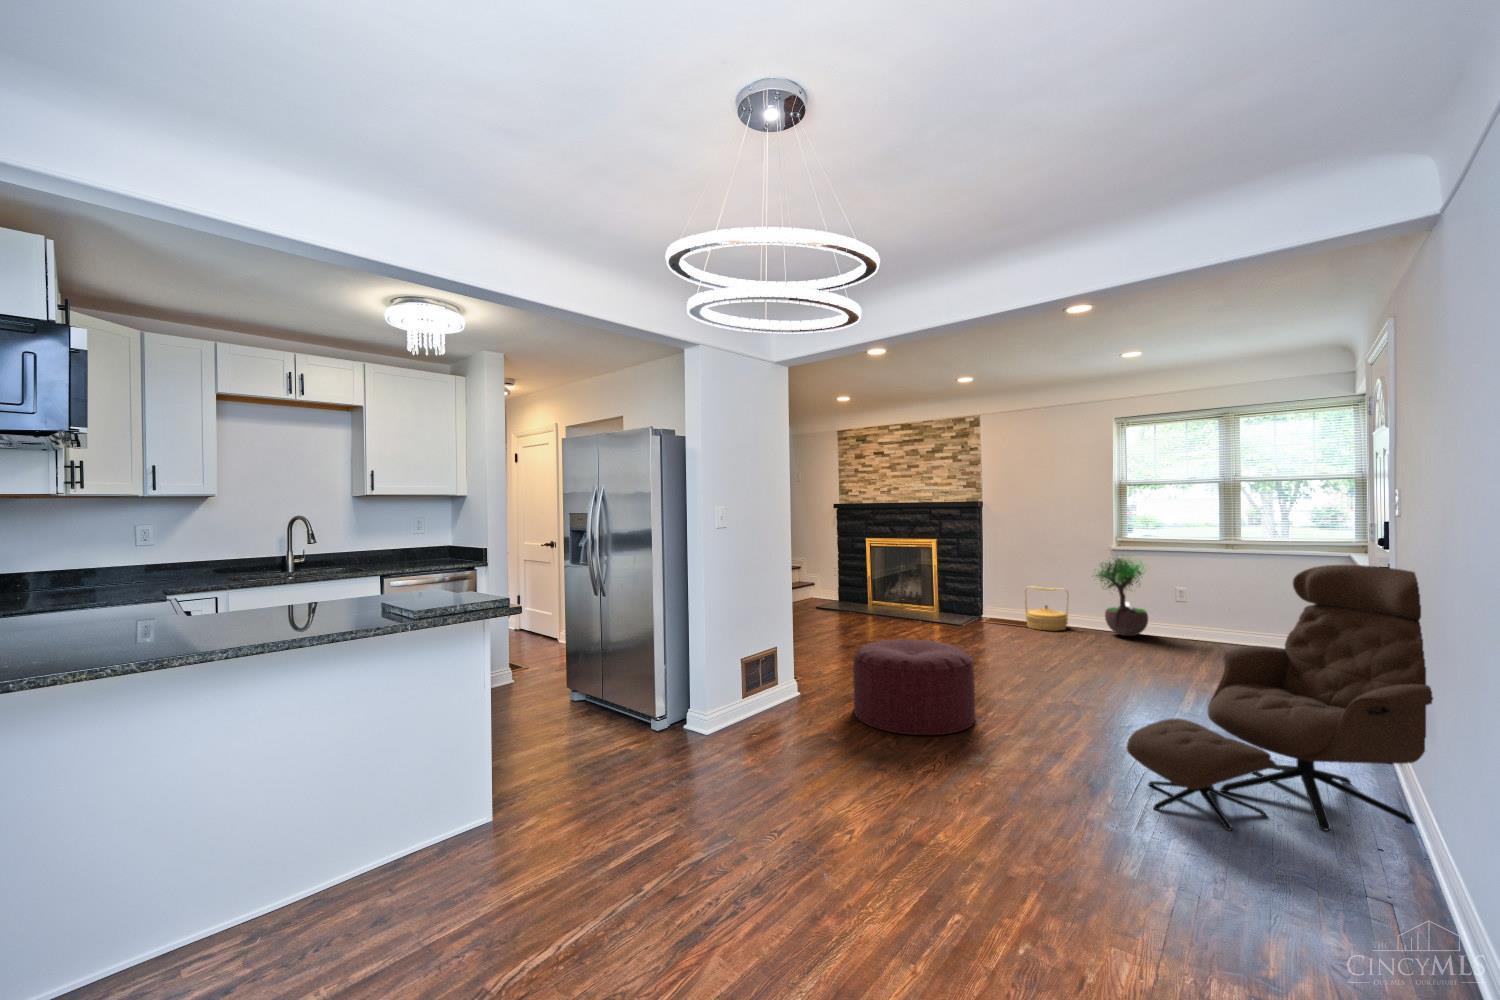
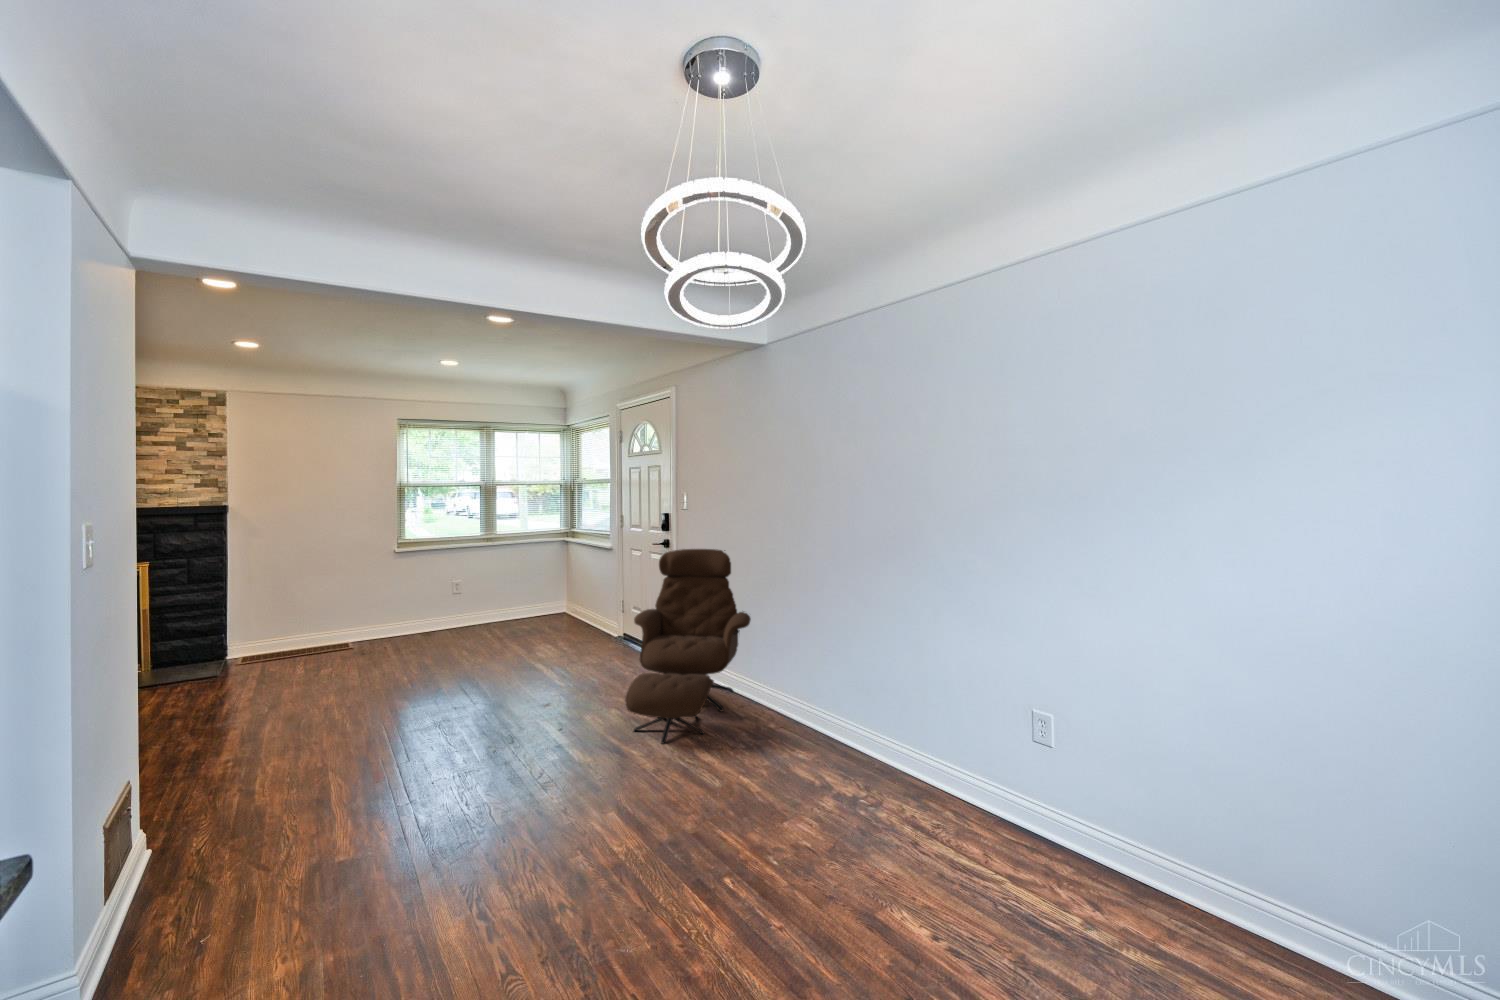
potted tree: present [1094,558,1148,636] -> none [388,550,444,632]
woven basket: present [1024,586,1069,631] -> none [302,596,357,647]
ottoman: present [853,639,975,735] -> none [288,678,460,815]

